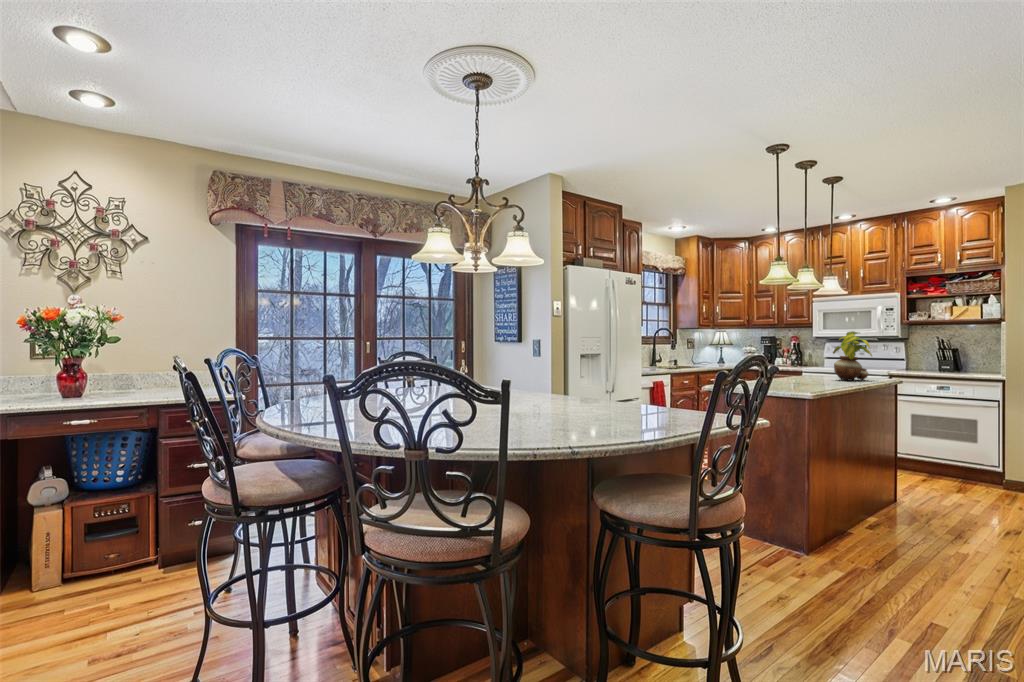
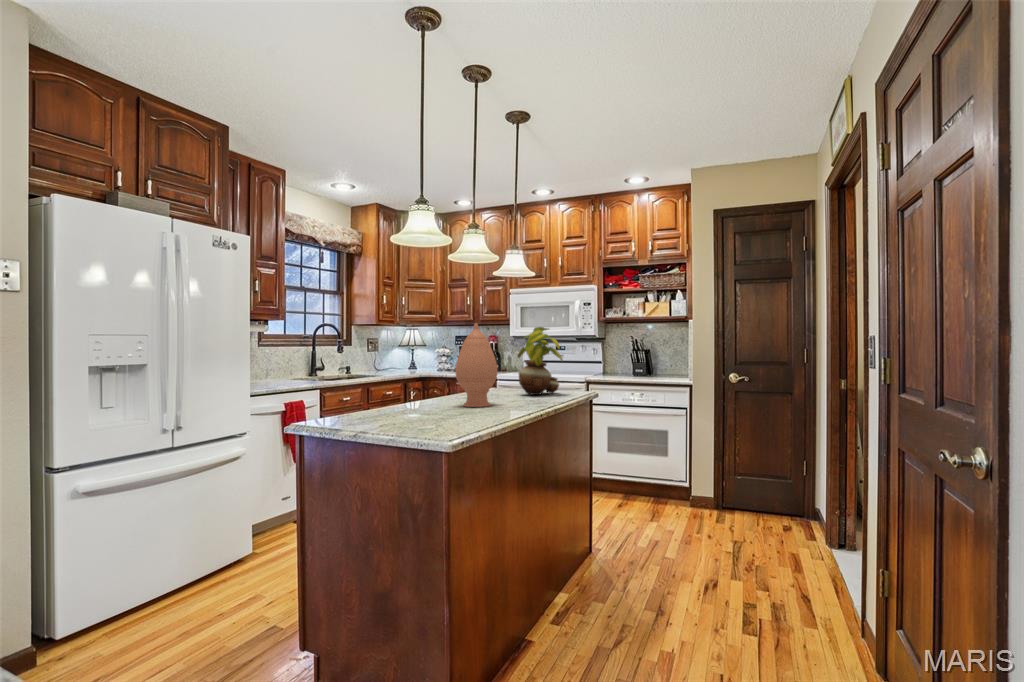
vase: none [791,330,823,385] -> present [455,323,497,407]

